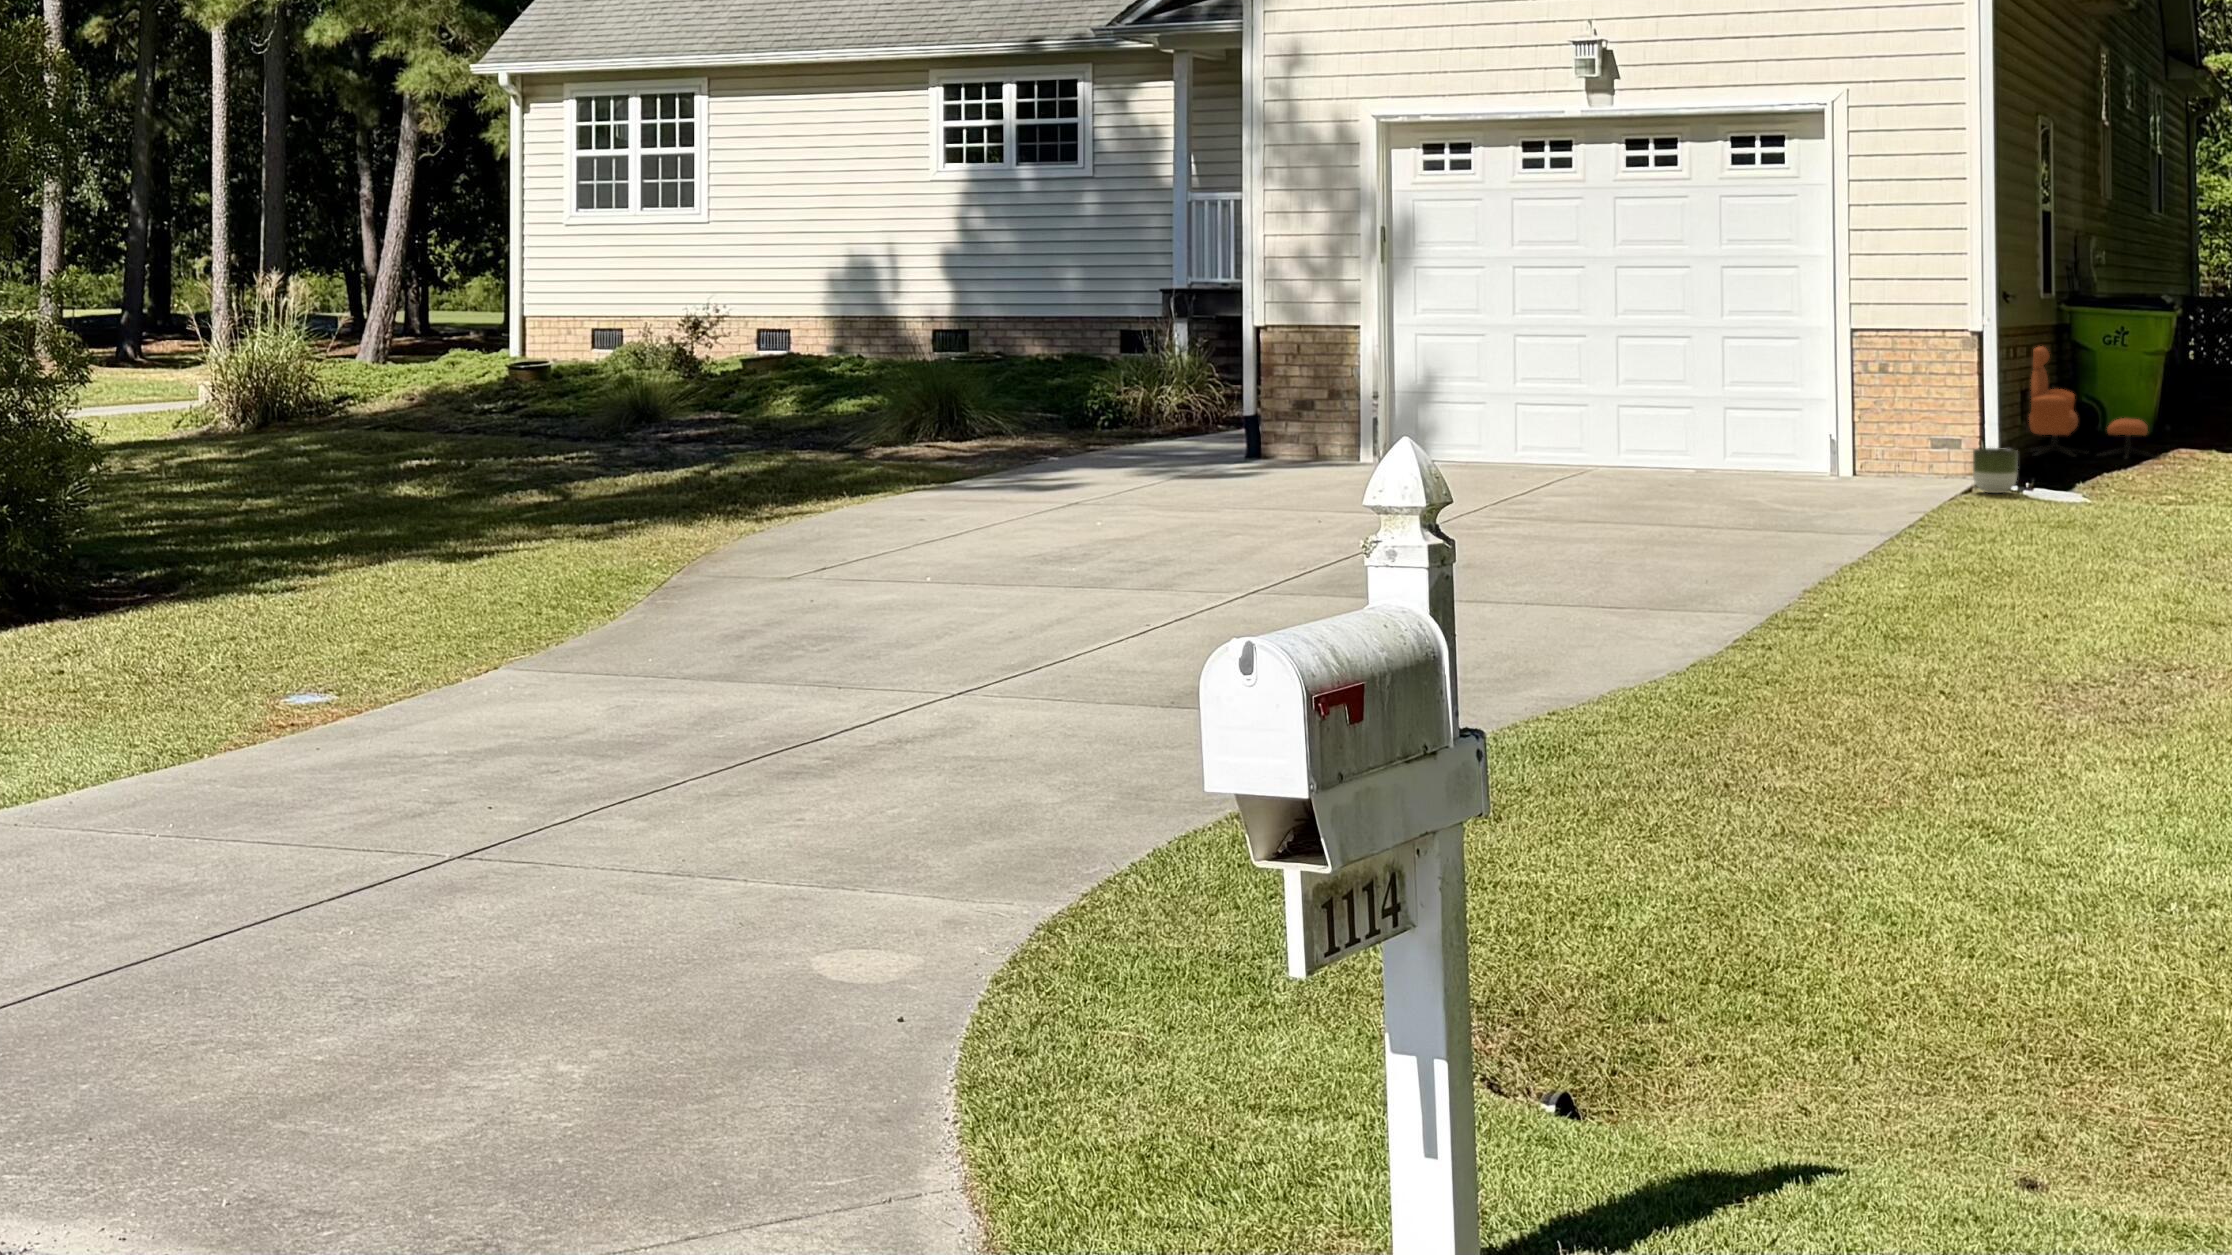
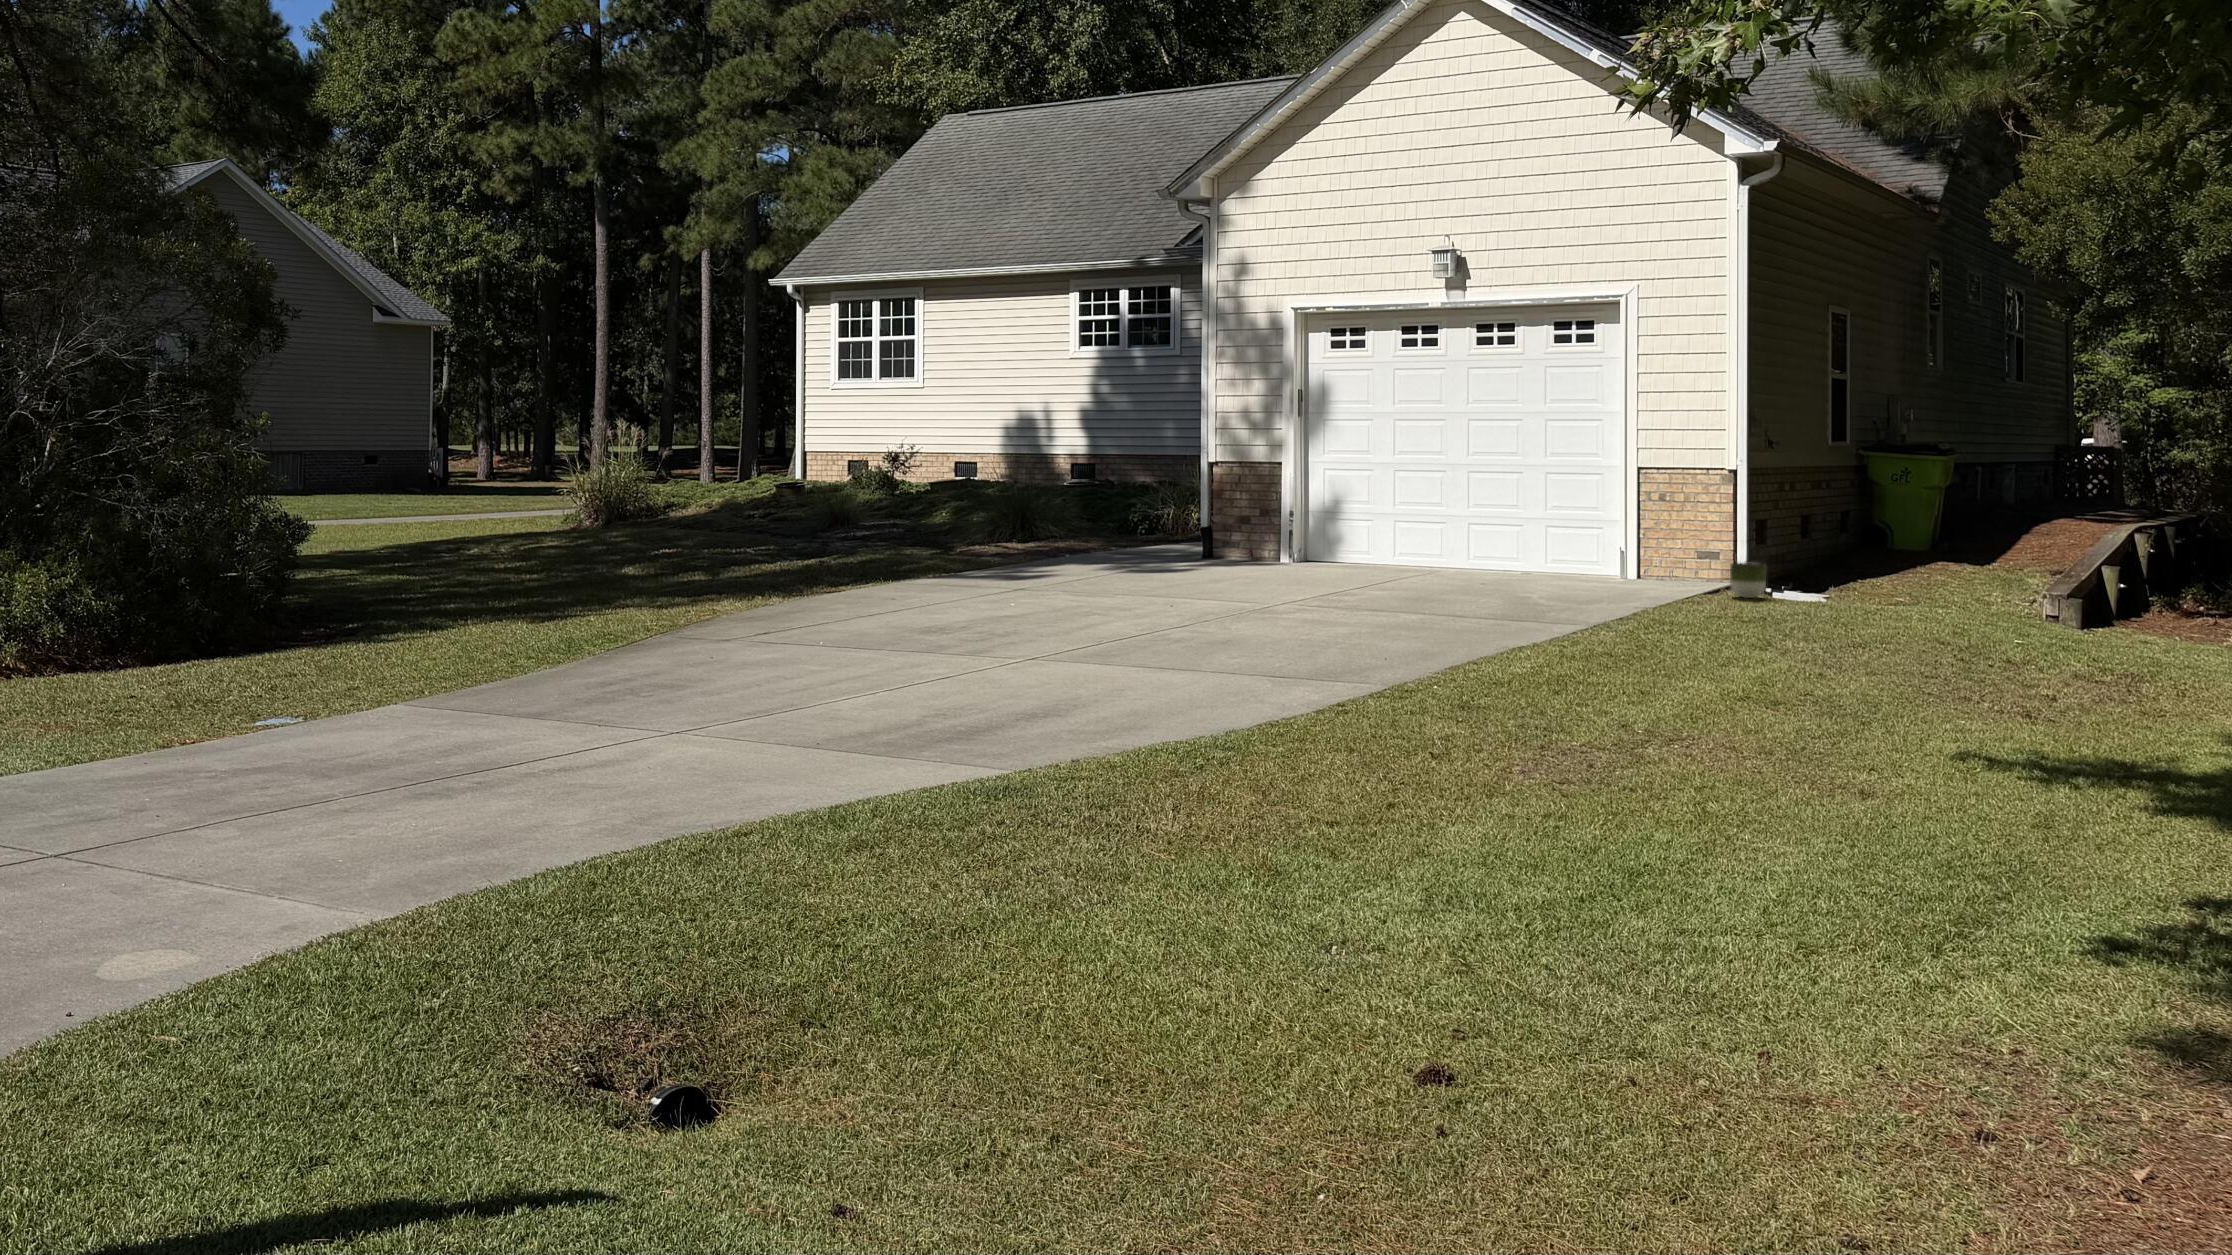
lounge chair: present [2029,346,2156,459] -> none [1822,489,1931,579]

